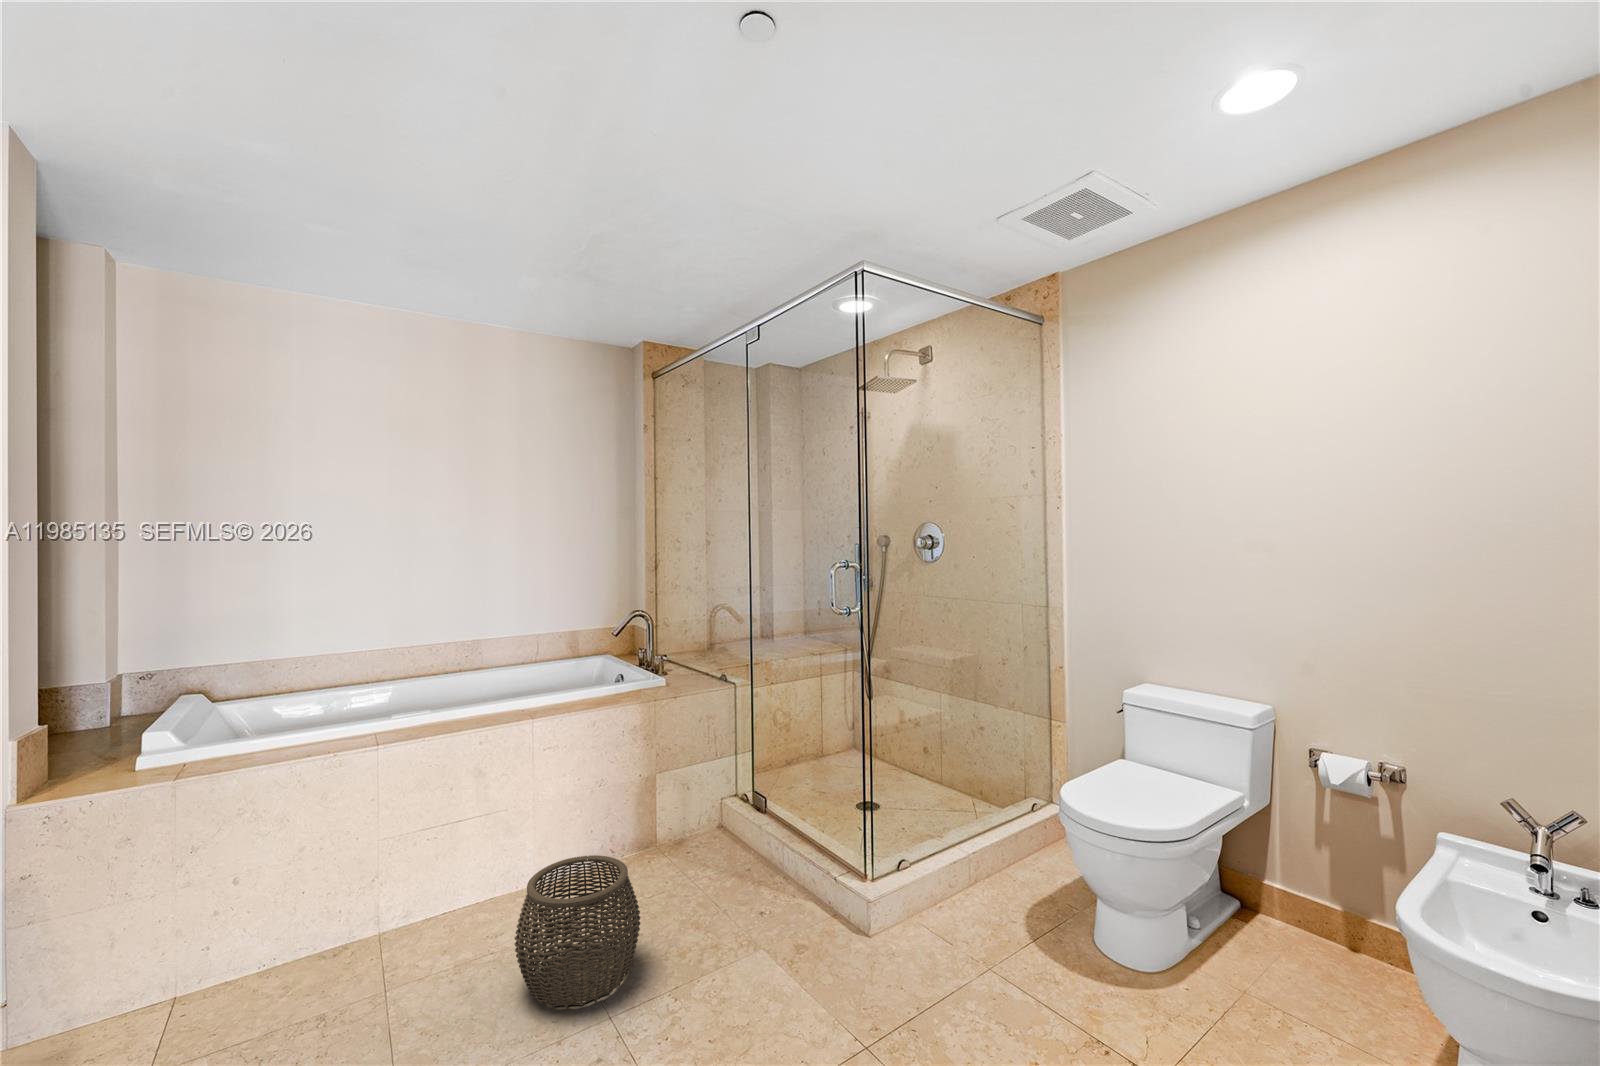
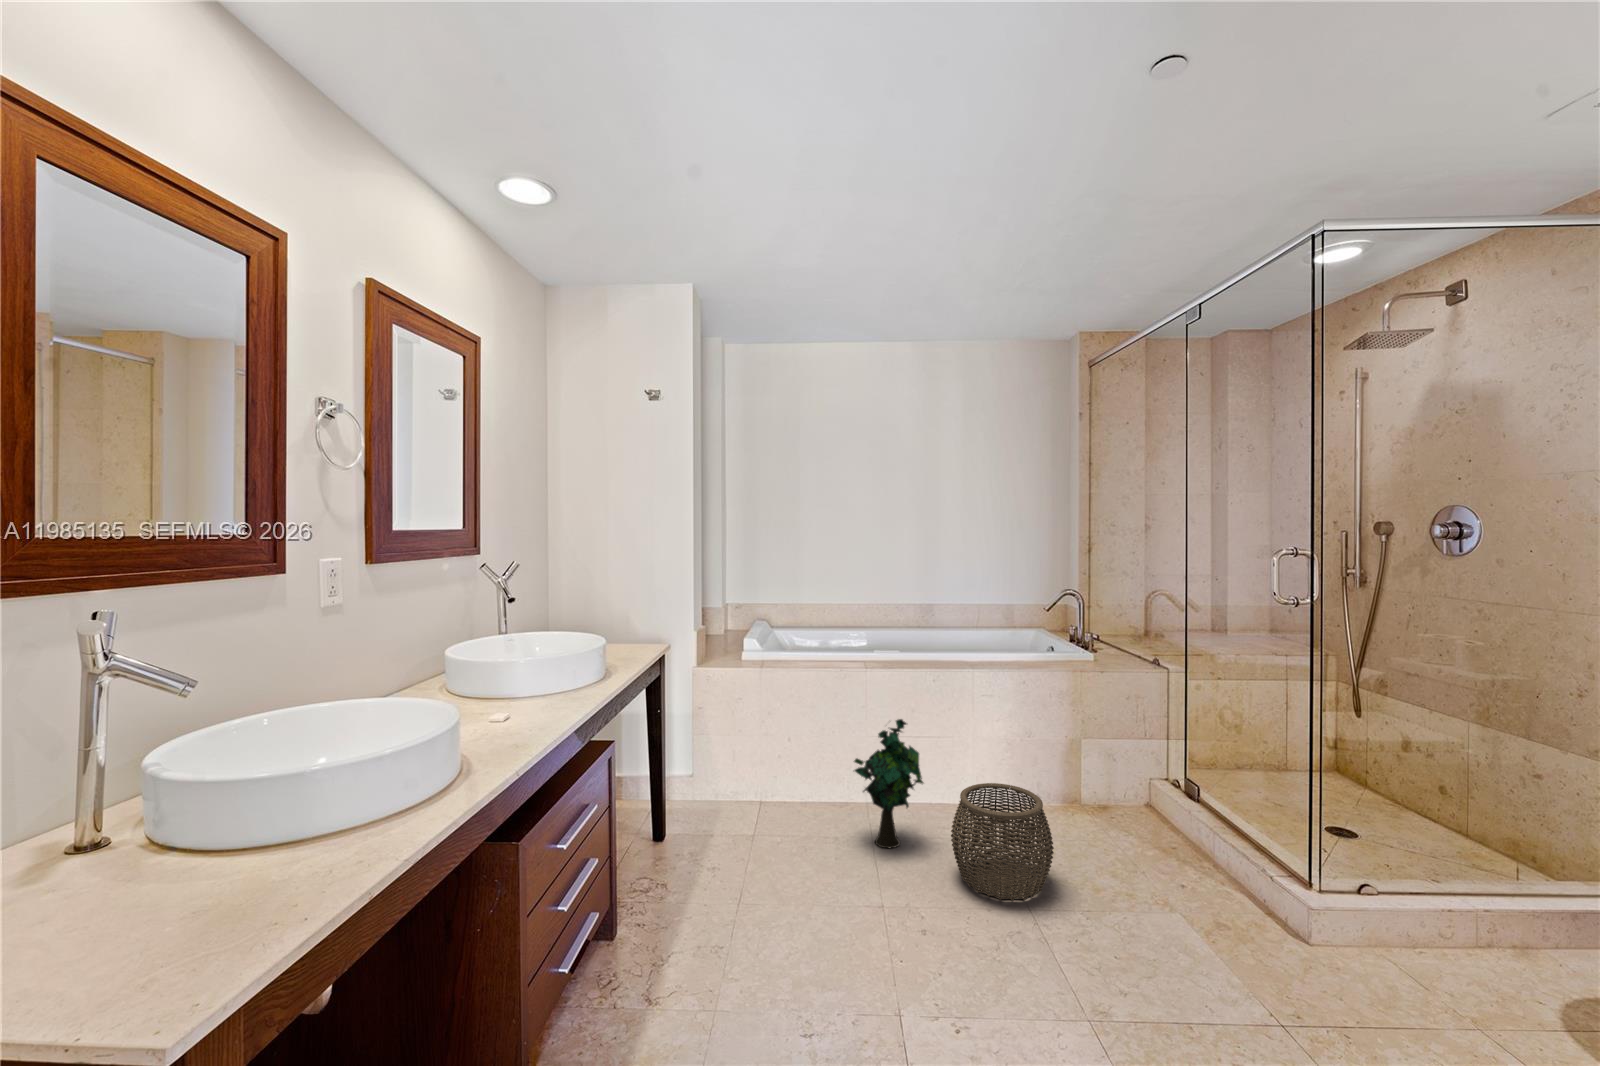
decorative plant: none [363,804,475,991] -> present [854,719,923,848]

